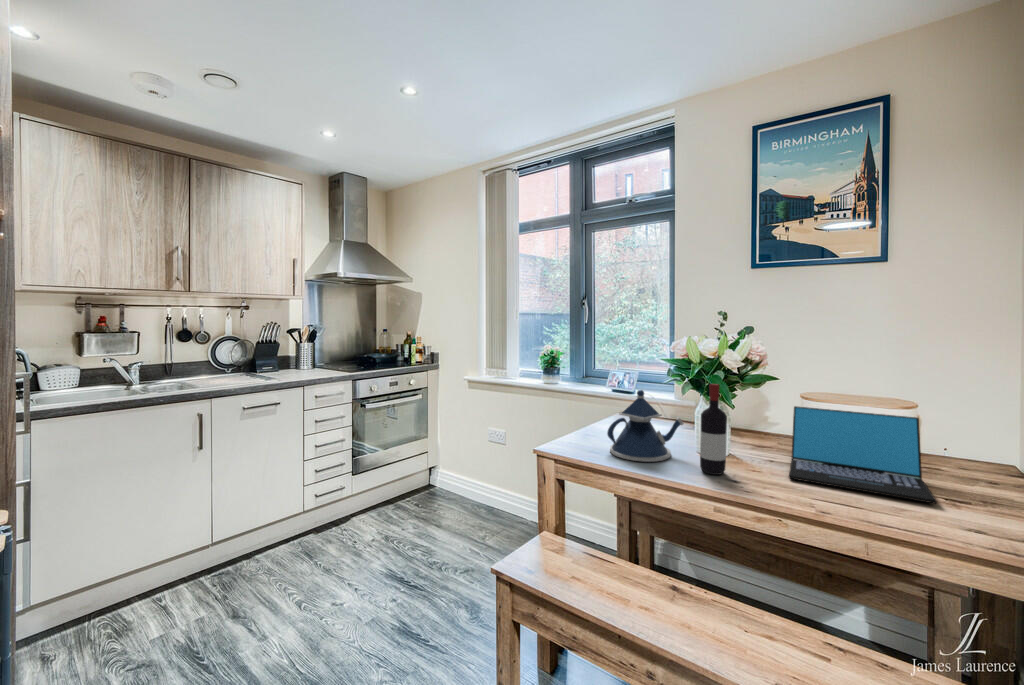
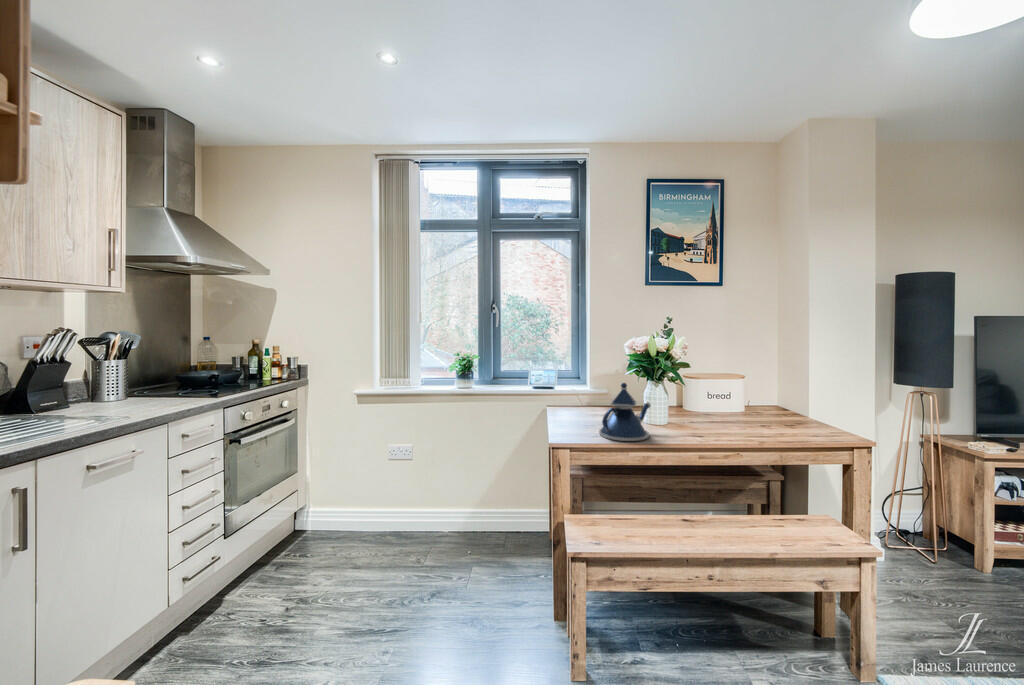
wine bottle: present [700,384,727,475] -> none [678,373,697,440]
laptop: present [789,406,937,504] -> none [699,385,802,434]

